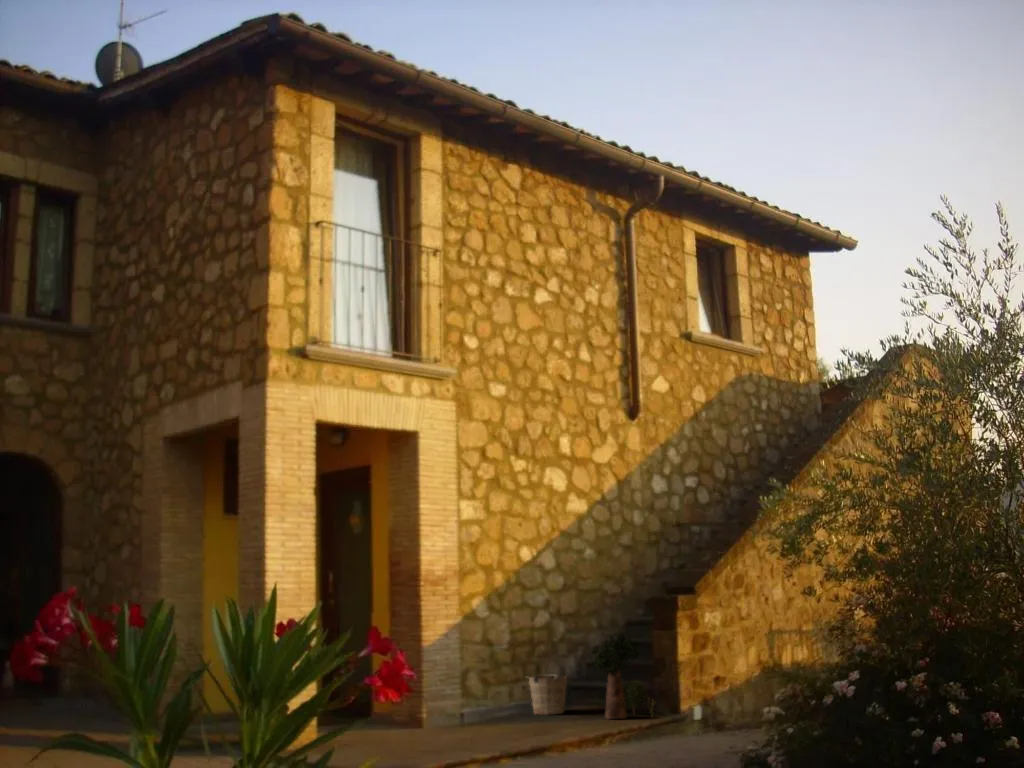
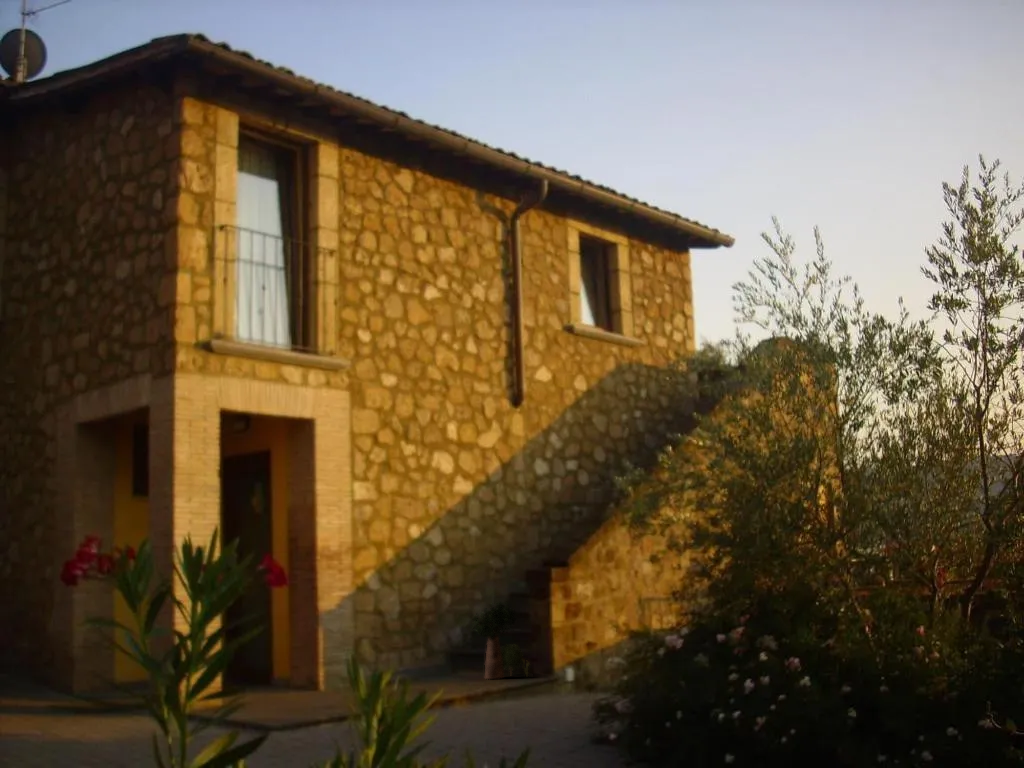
bucket: present [529,674,567,715] -> none [413,640,451,677]

